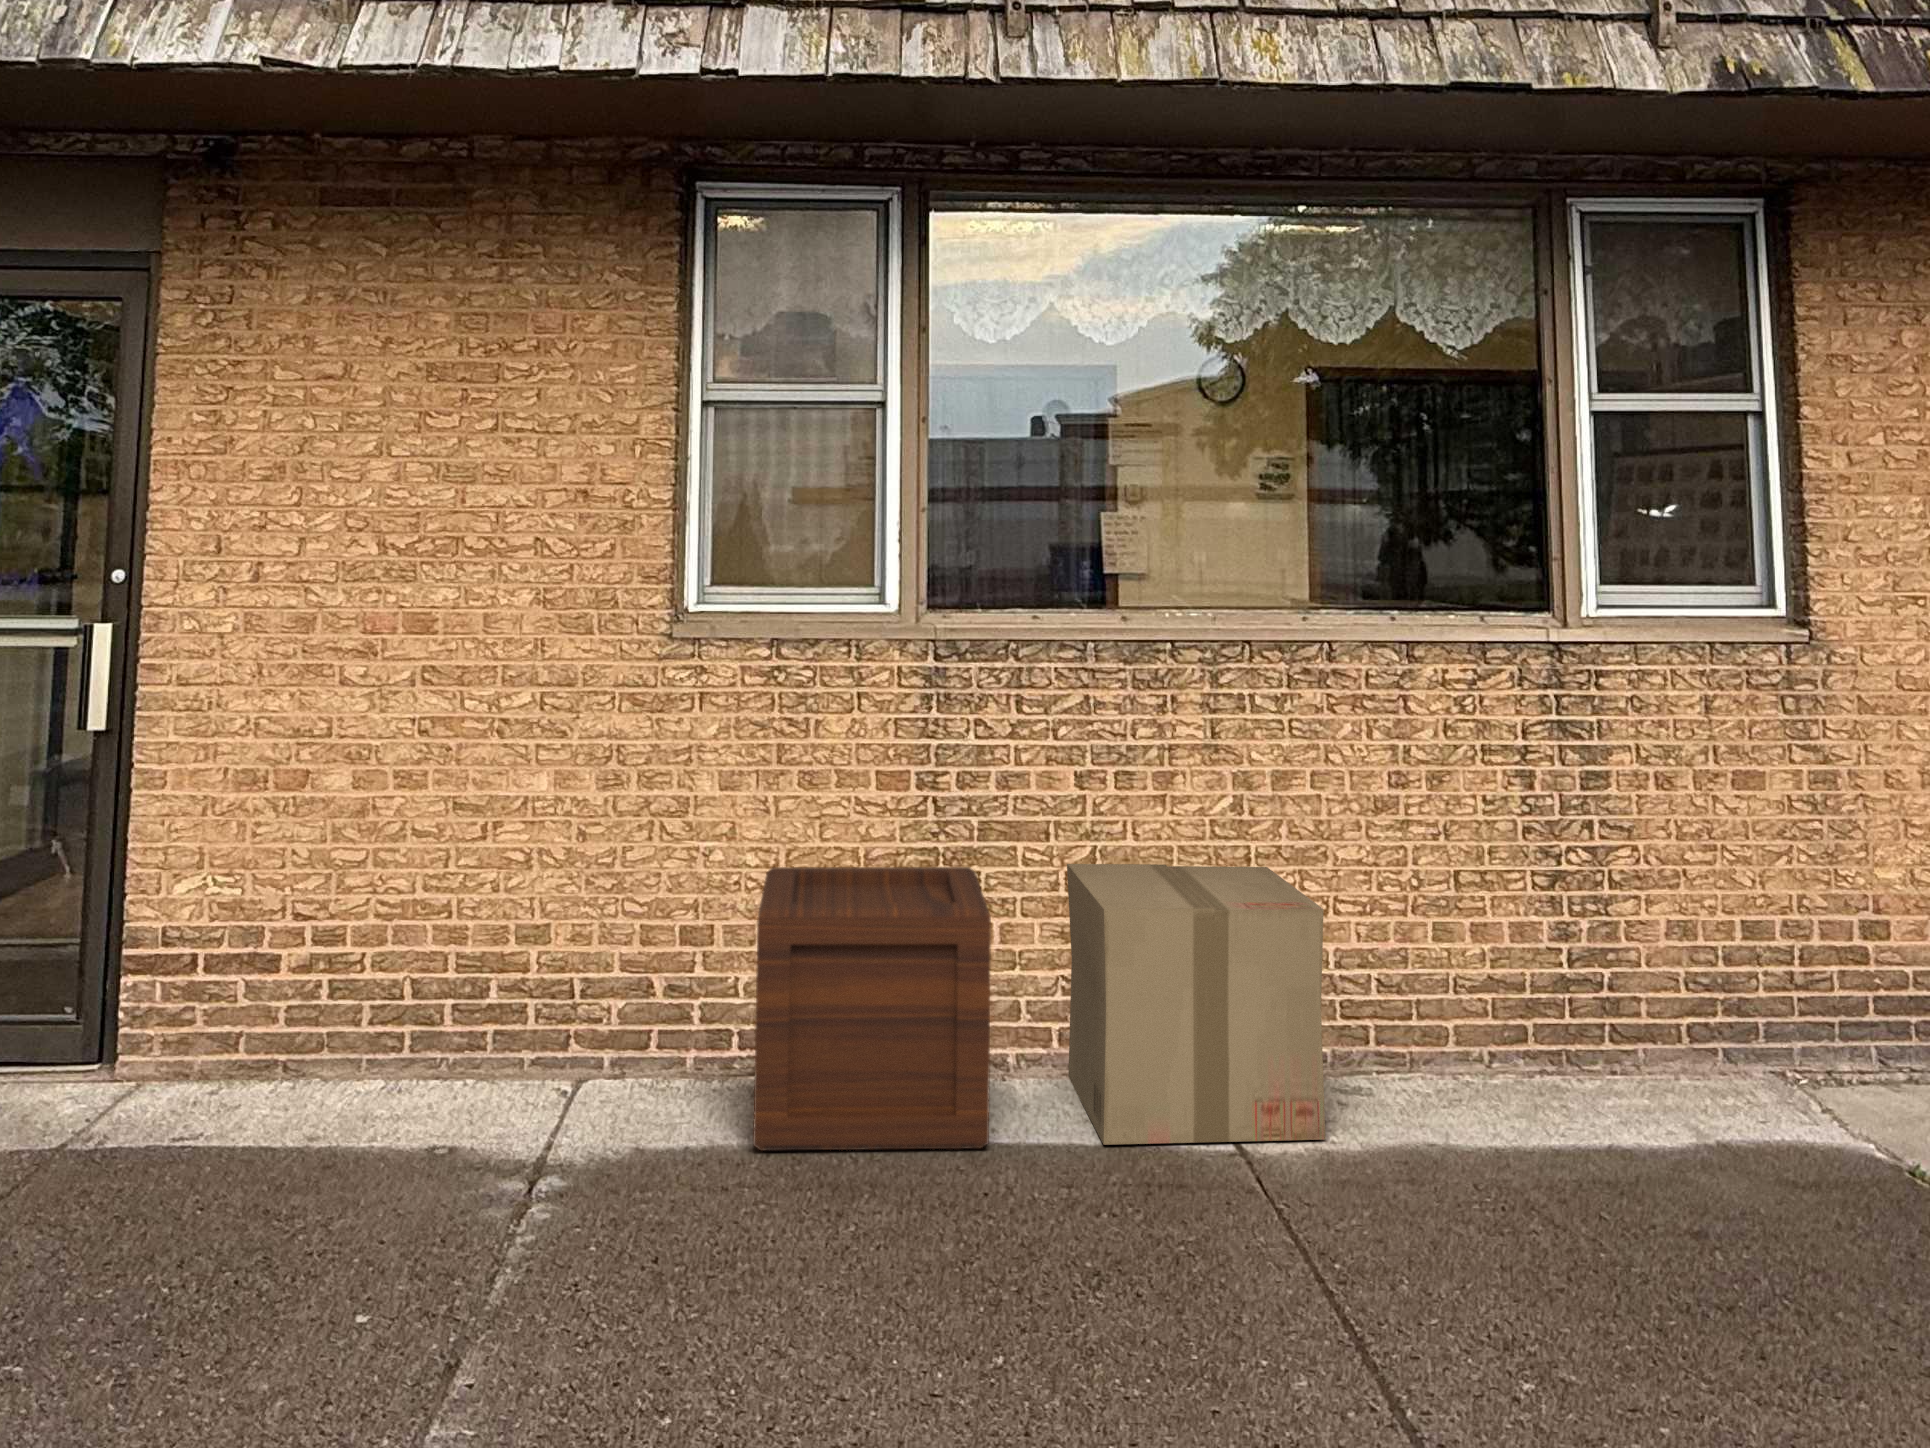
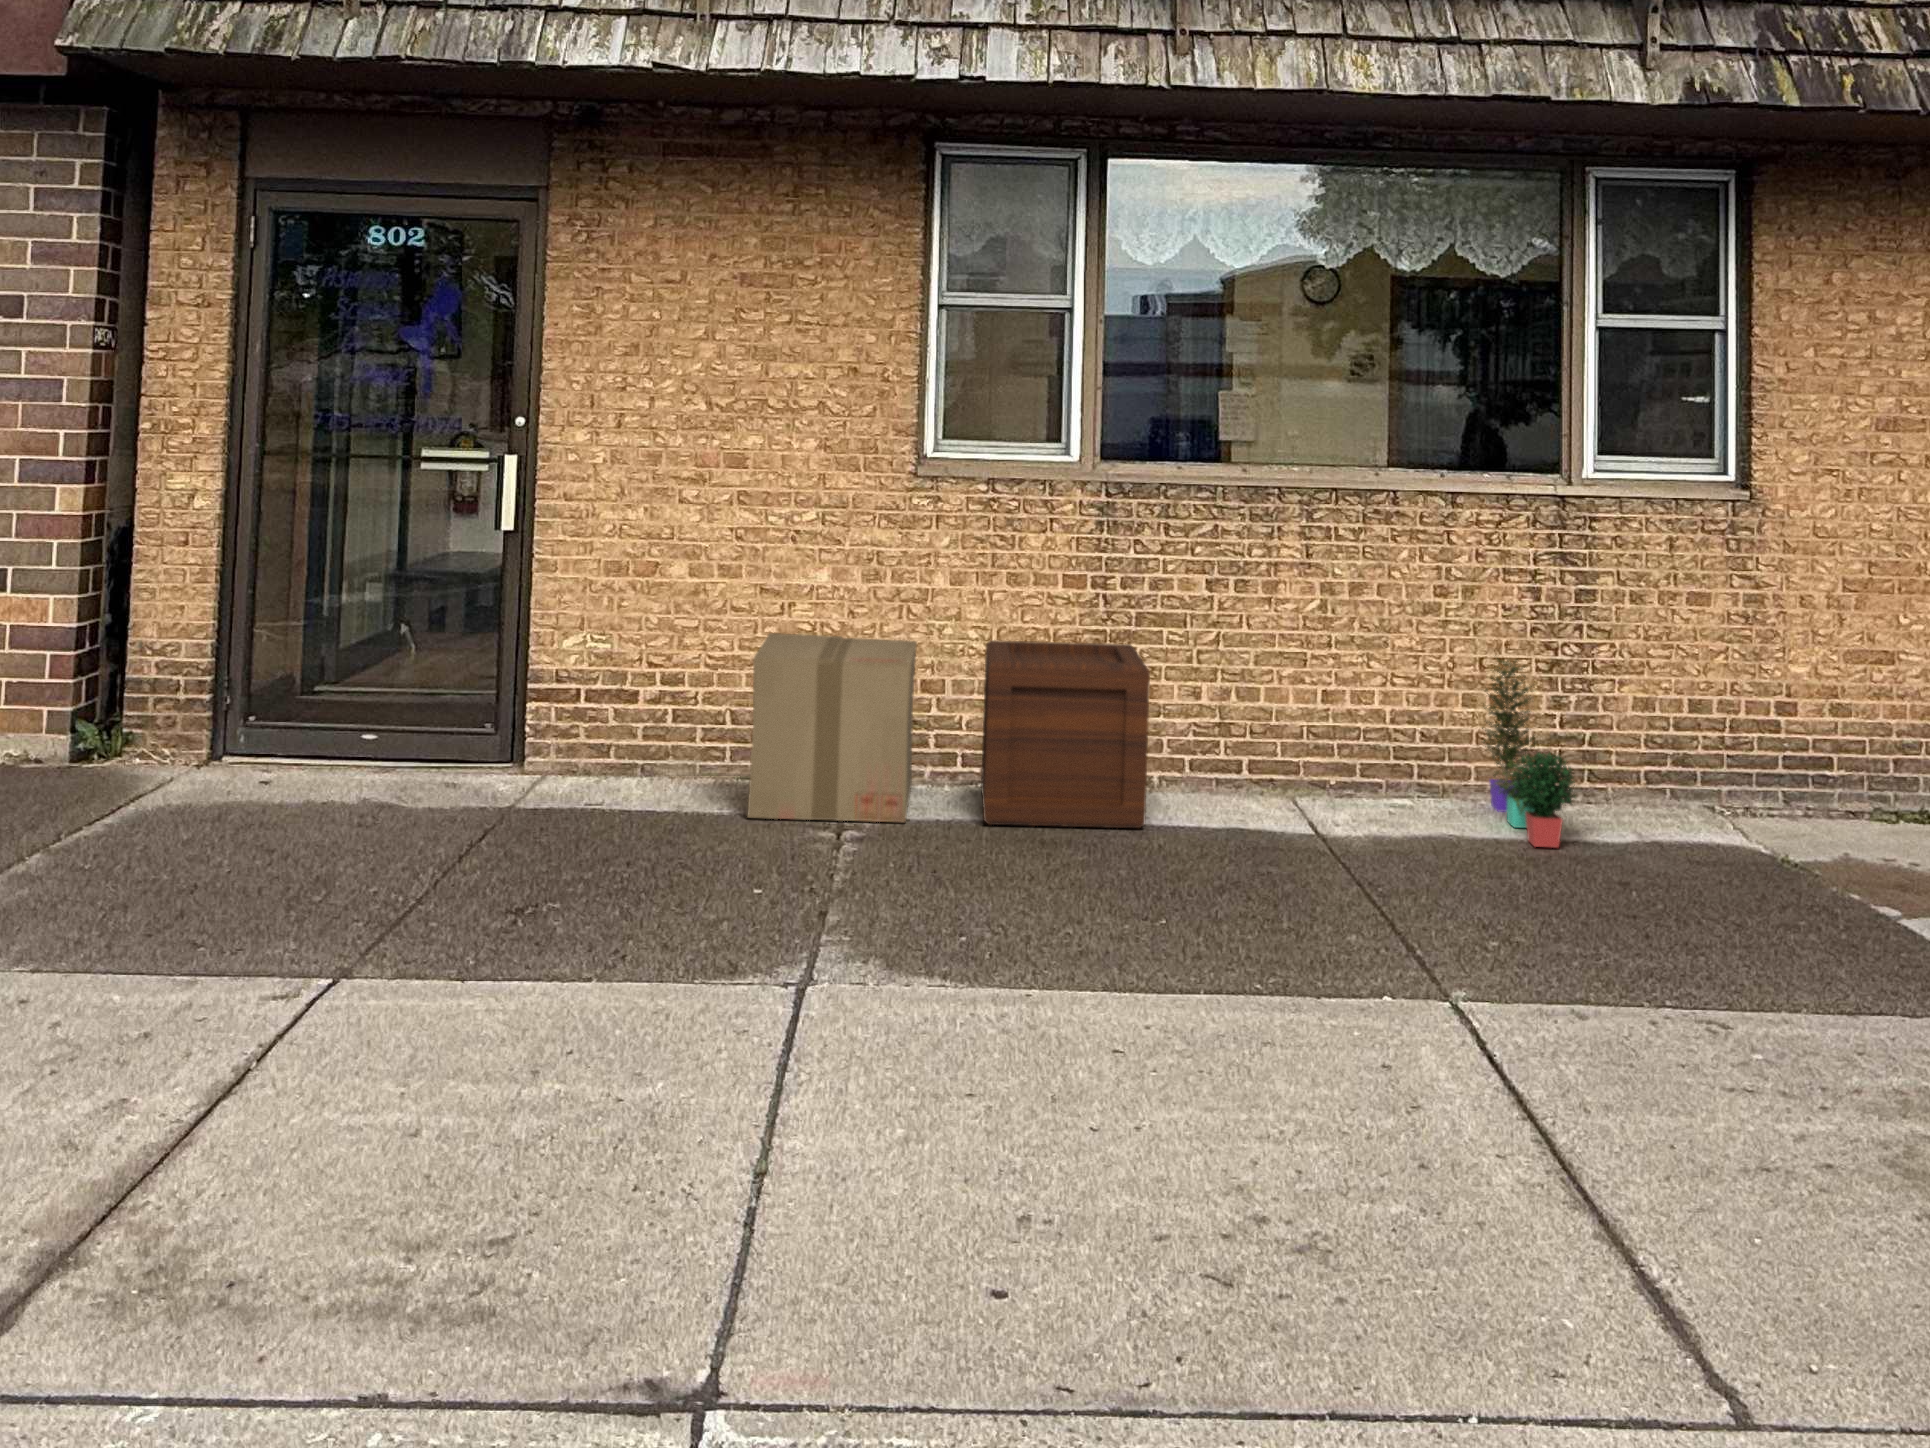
cardboard box: present [1067,864,1325,1145] -> present [748,633,917,822]
potted plant: none [1459,867,1611,1160] -> present [1482,658,1575,847]

